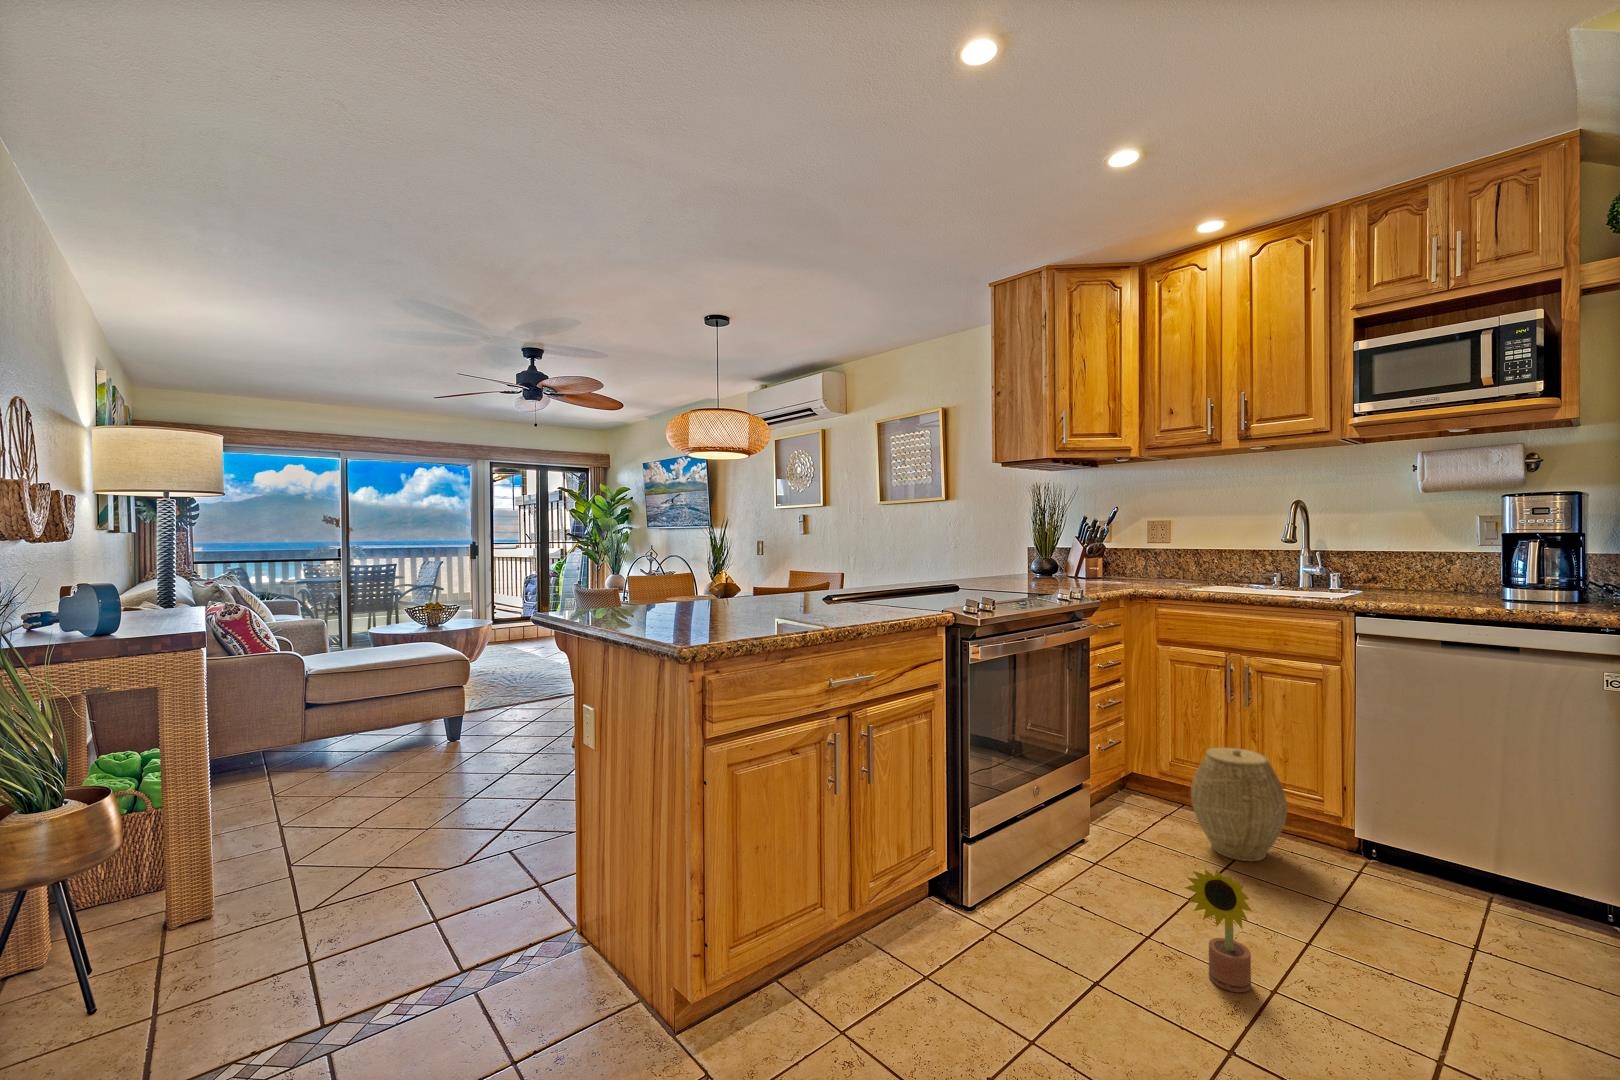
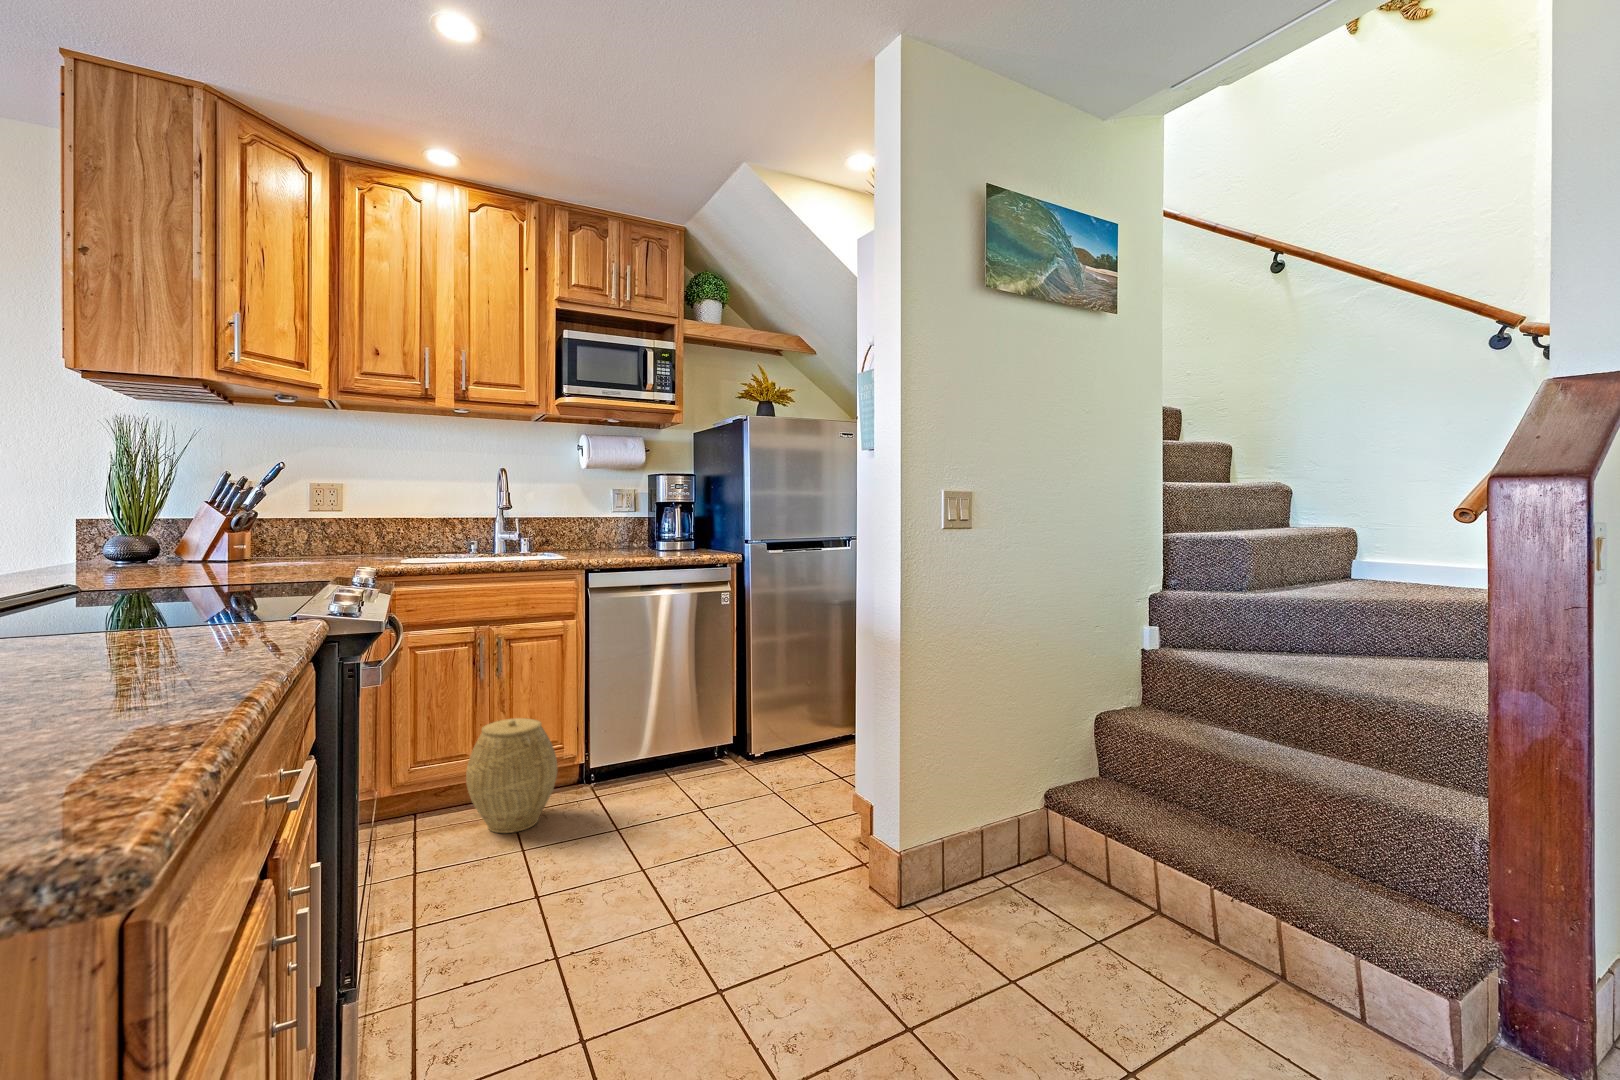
decorative plant: present [1185,870,1252,992] -> none [628,815,688,929]

